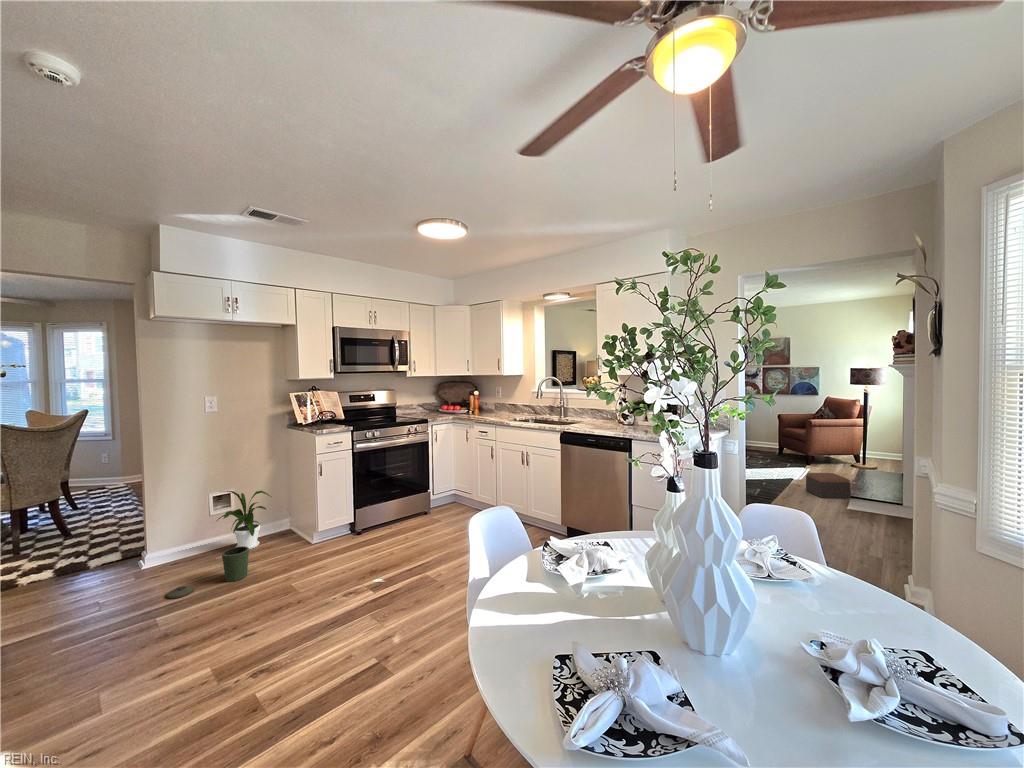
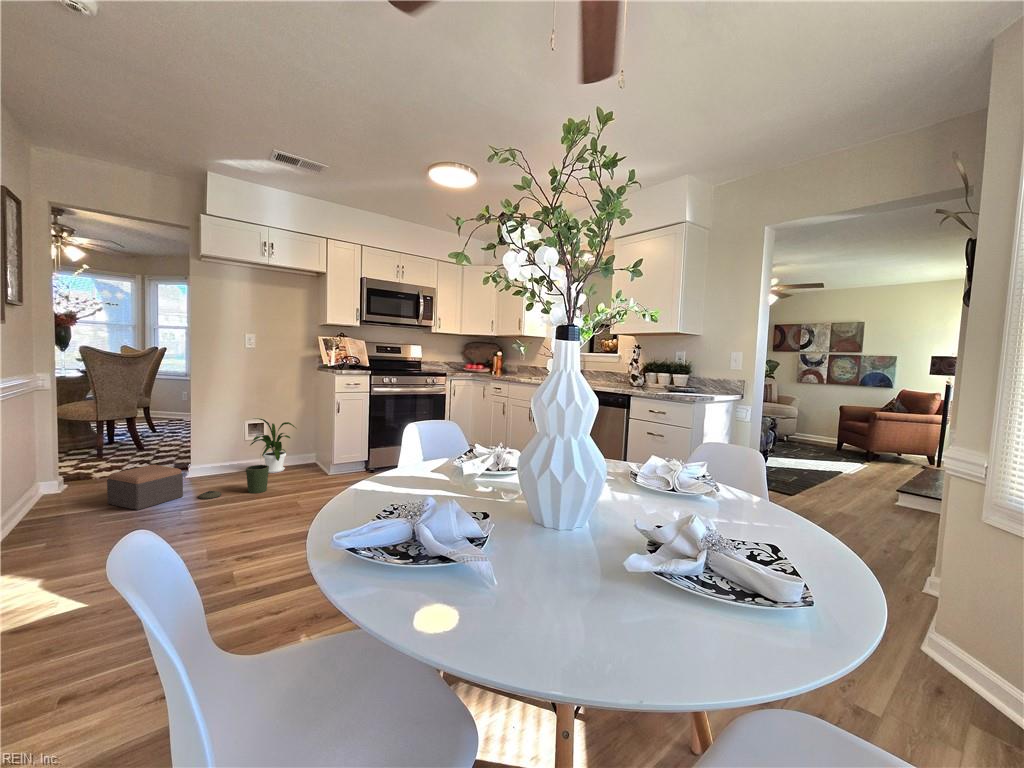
footstool: present [806,473,851,499] -> present [107,465,183,510]

